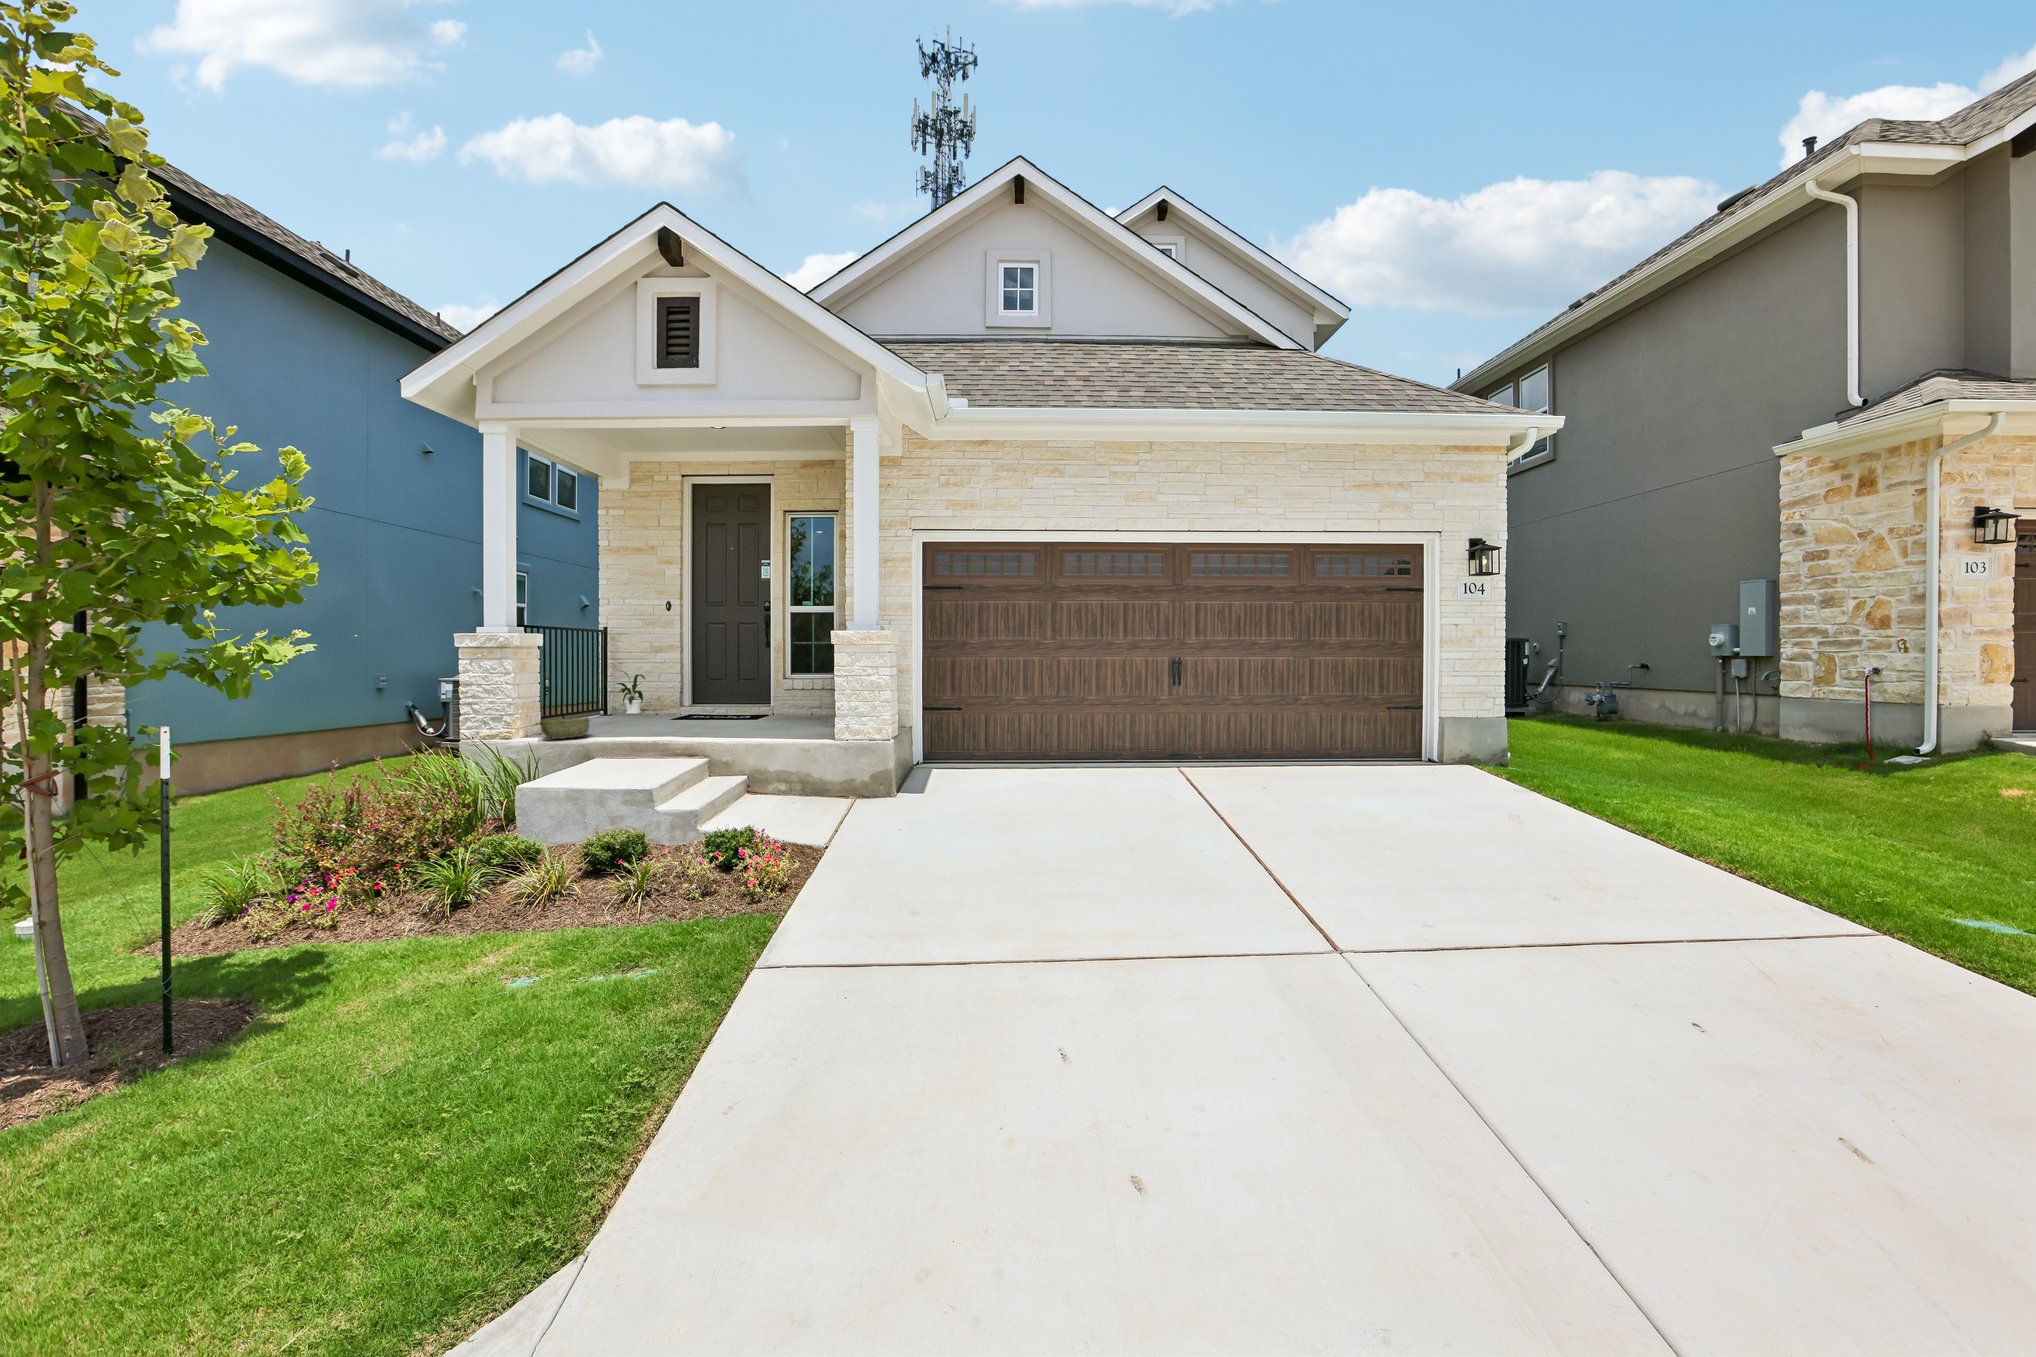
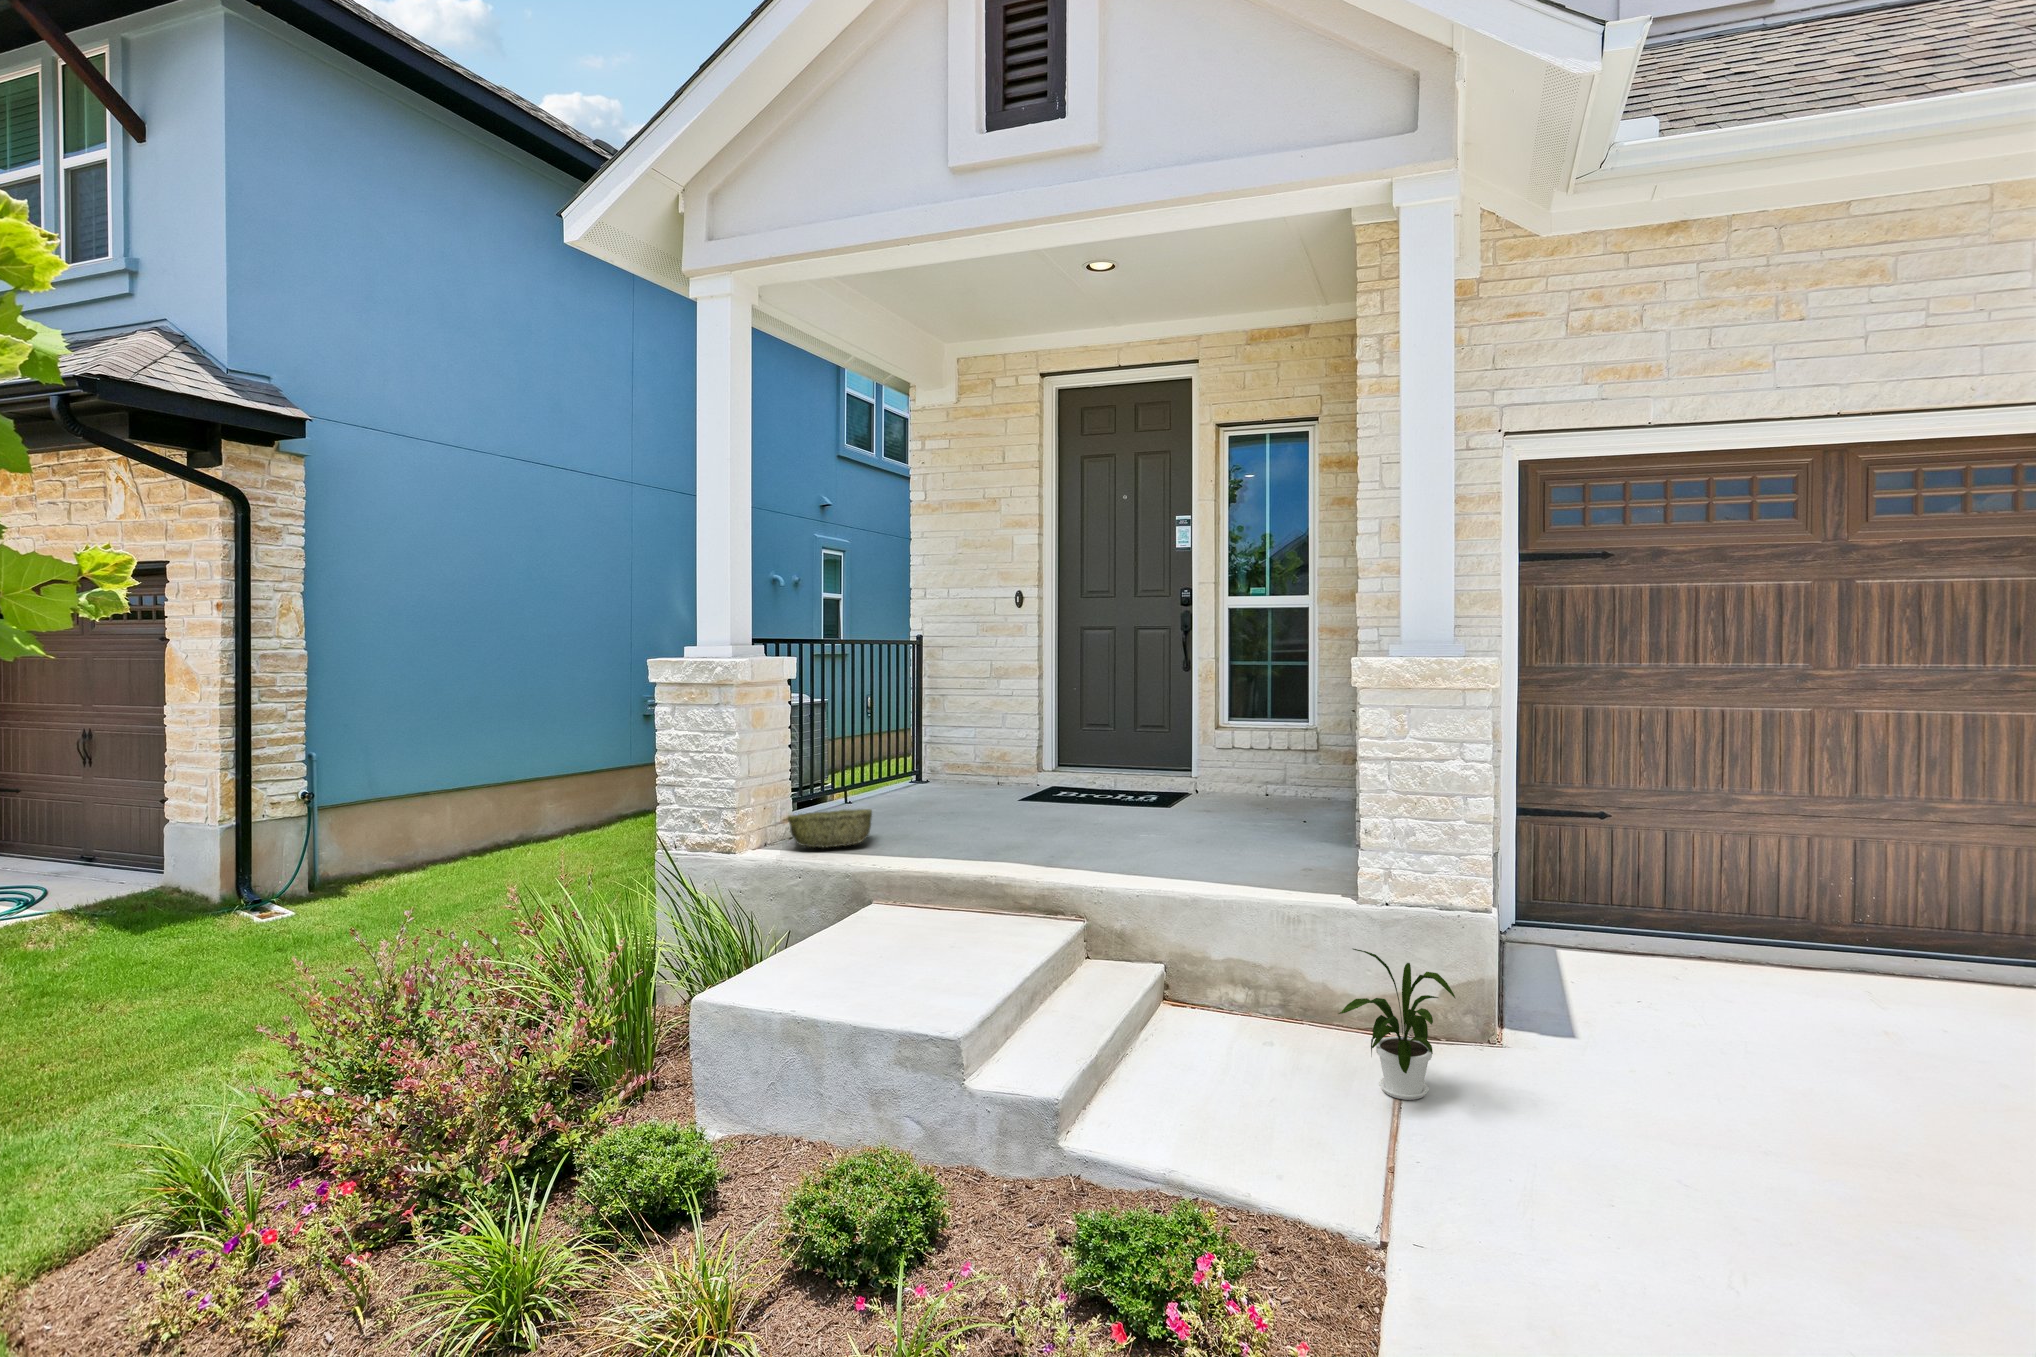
house plant: present [616,671,645,714] -> present [1339,949,1455,1100]

